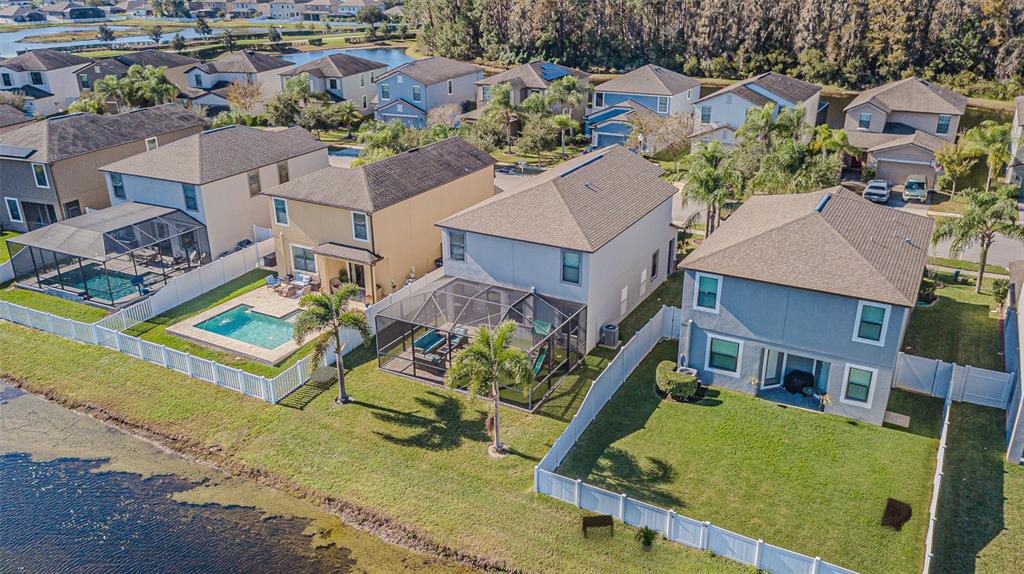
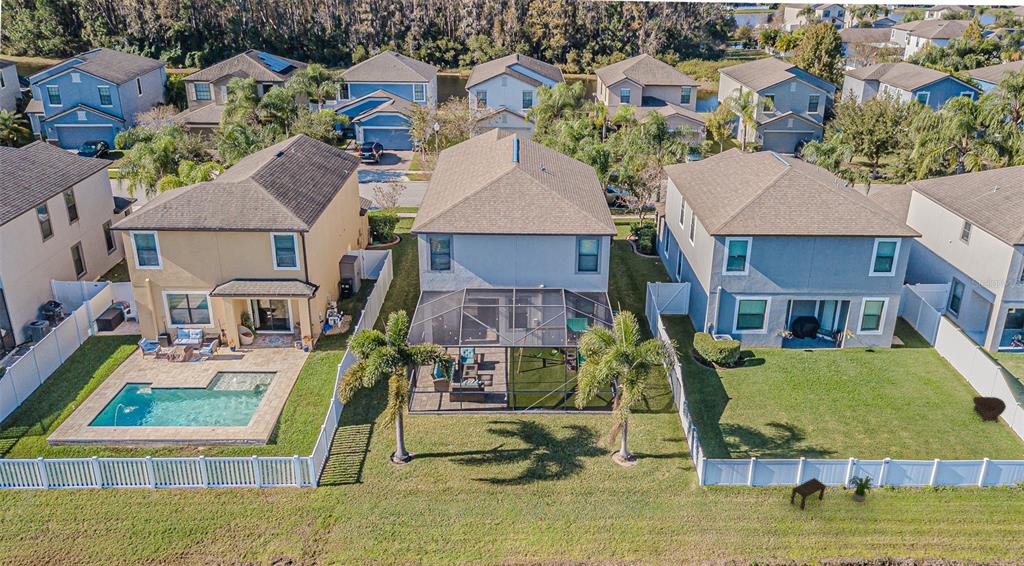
round table: present [309,366,336,389] -> none [331,423,367,454]

